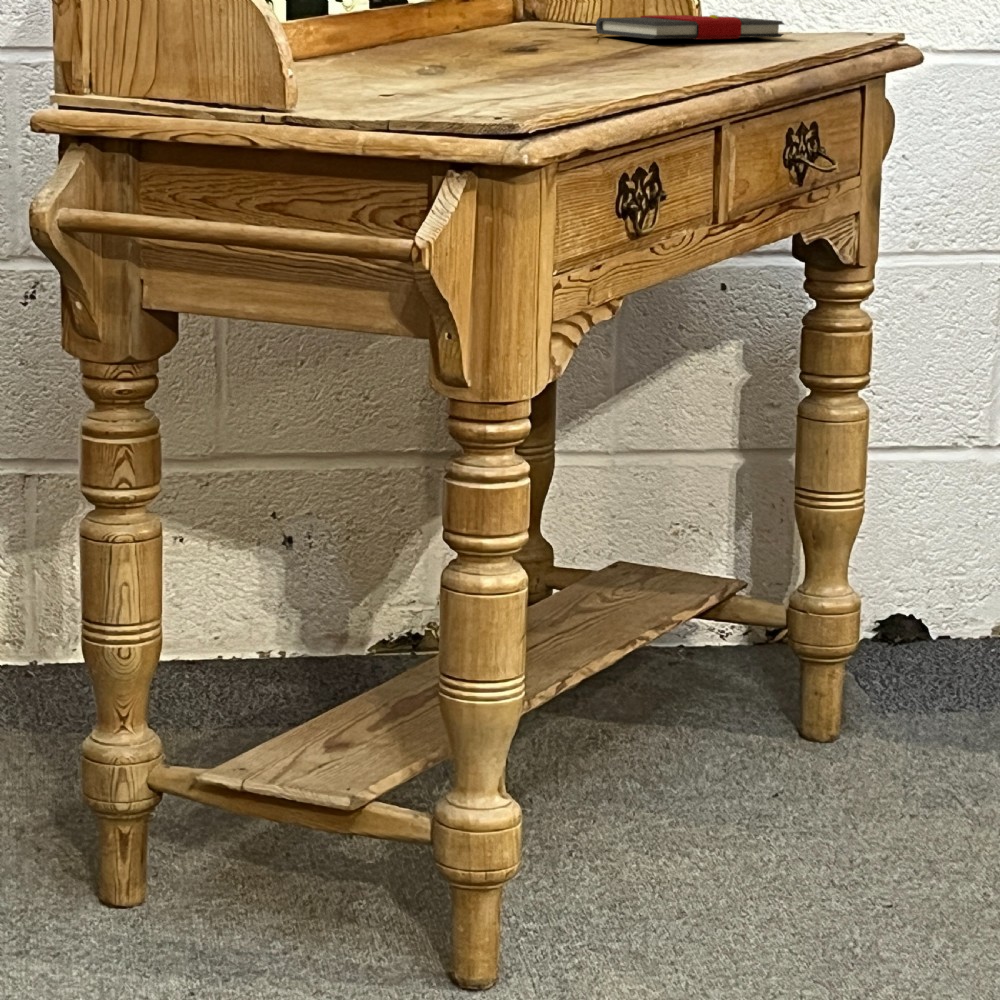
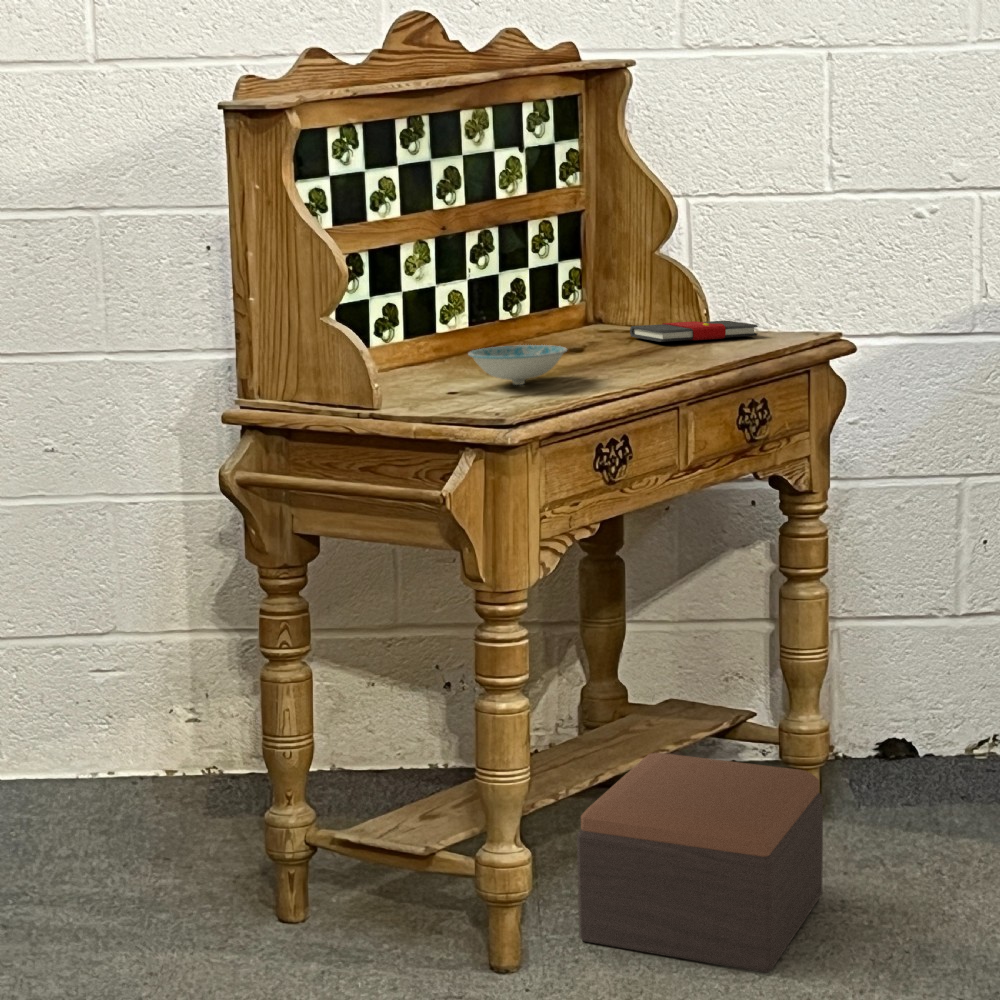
ceramic bowl: none [418,25,570,83] -> present [468,345,567,385]
footstool: none [564,642,895,963] -> present [577,753,823,973]

